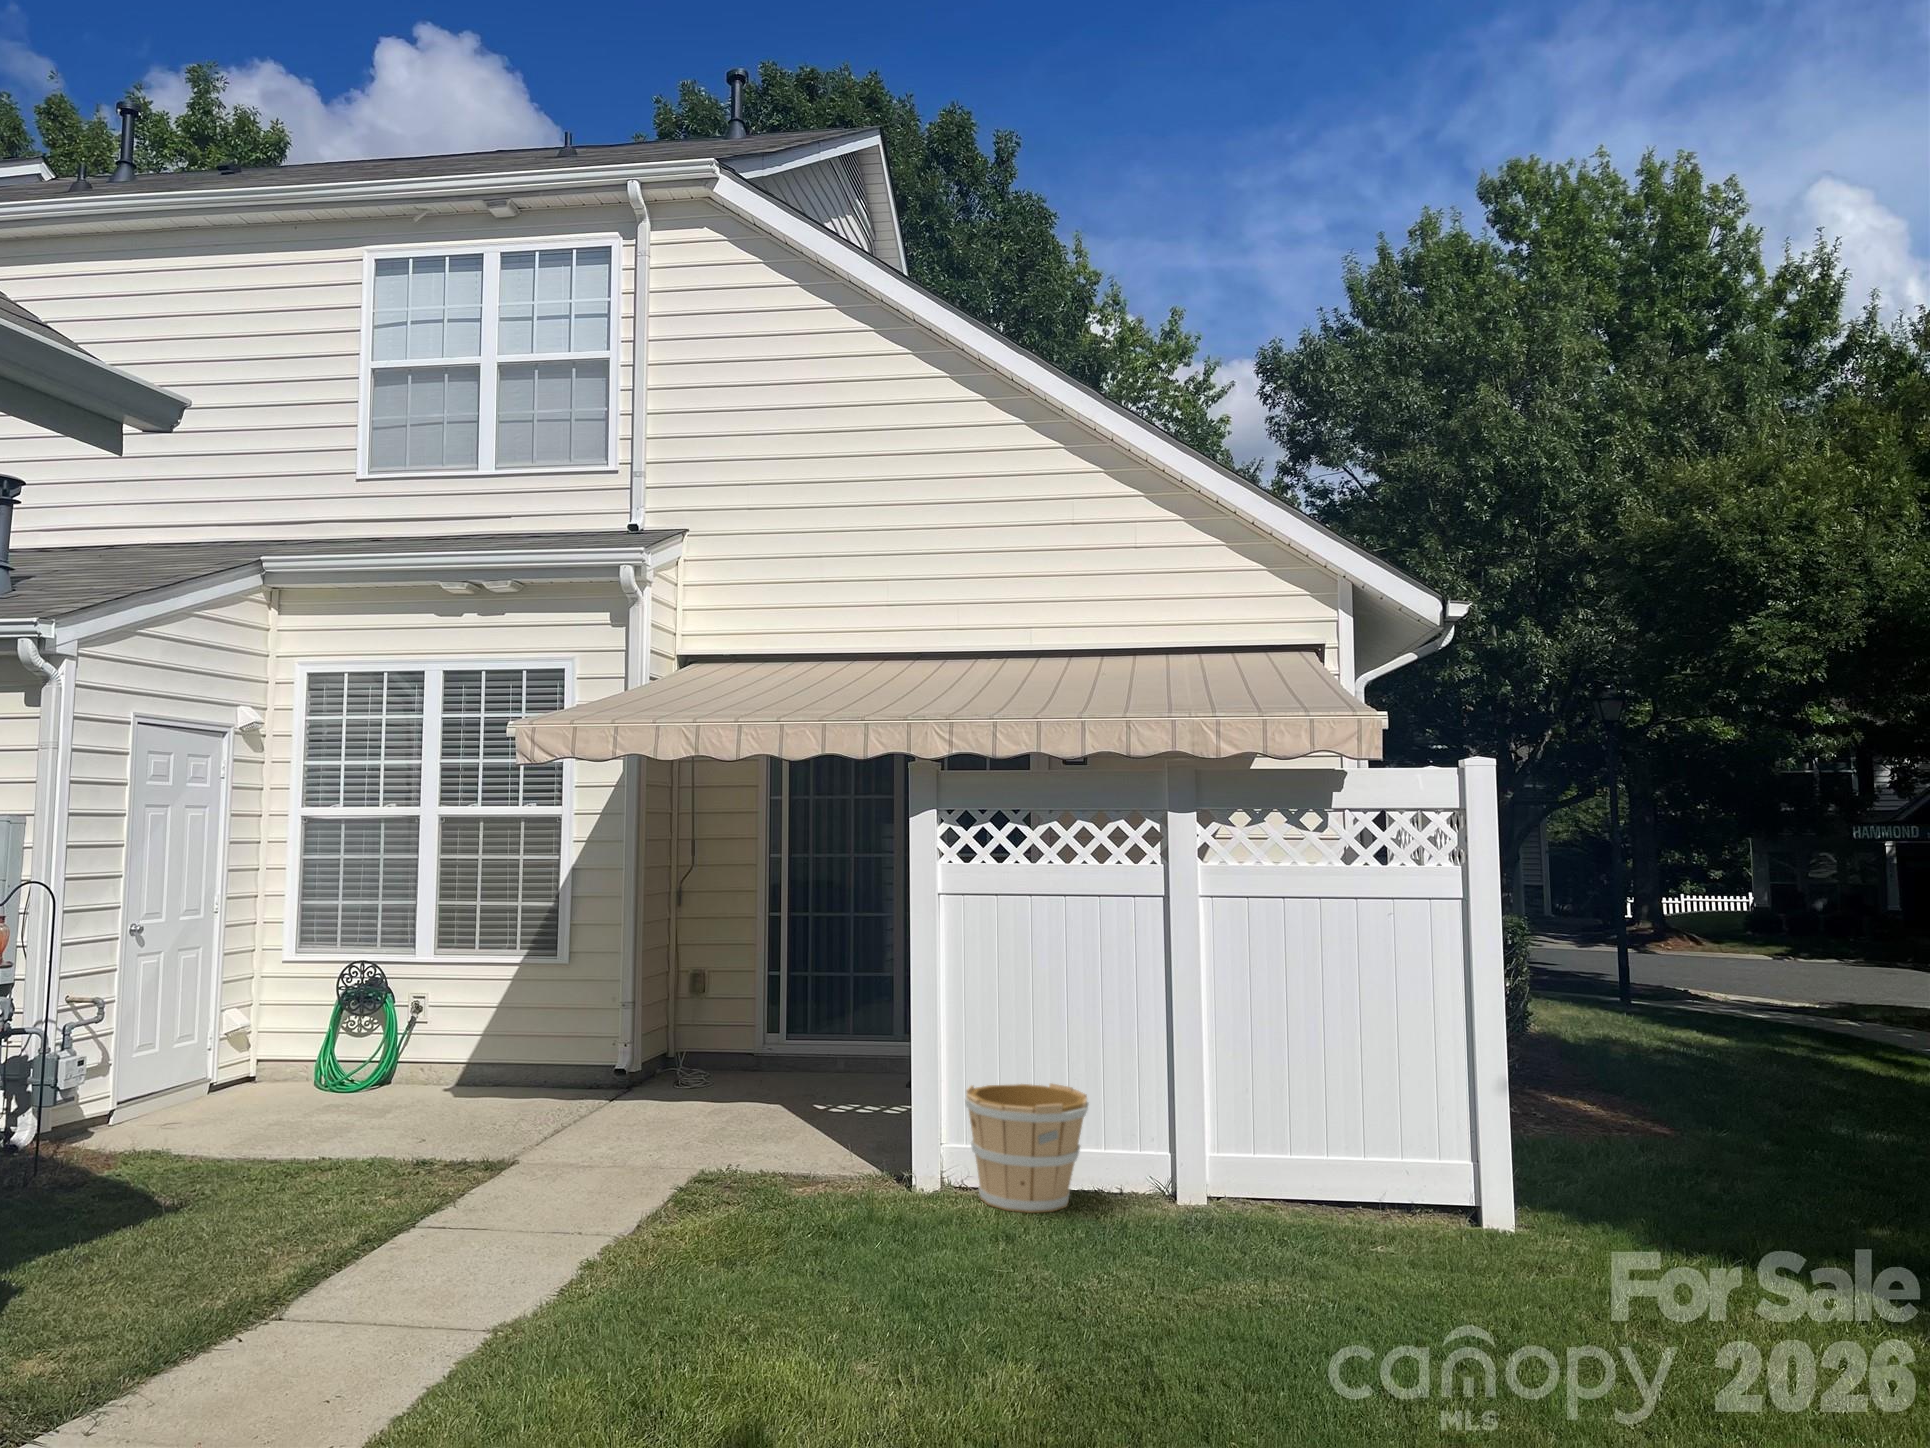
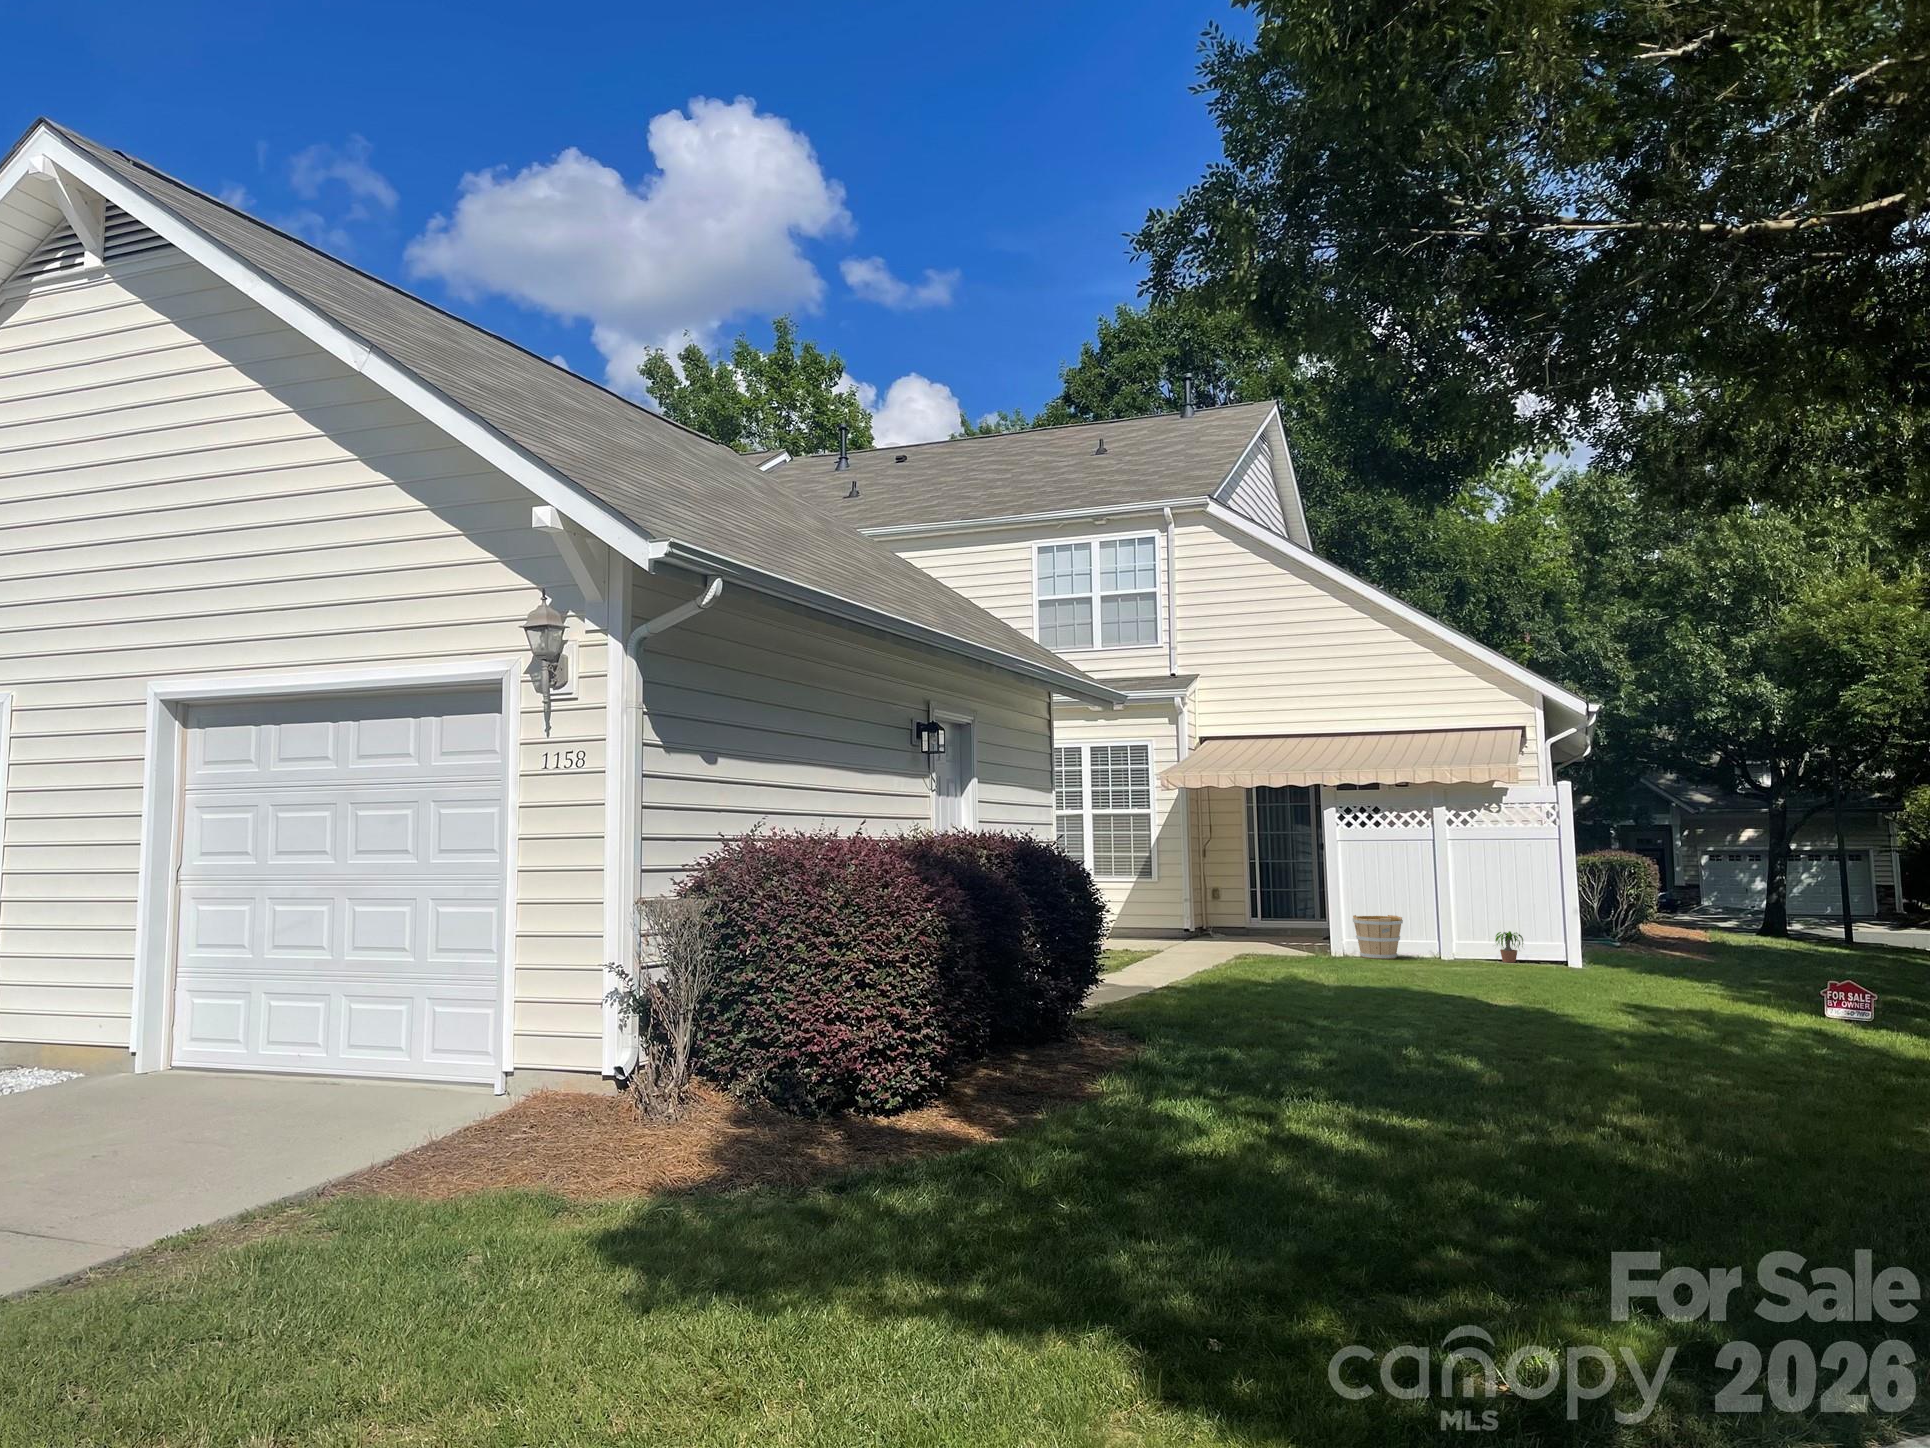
potted plant: none [1302,1134,1400,1221] -> present [1495,931,1523,963]

